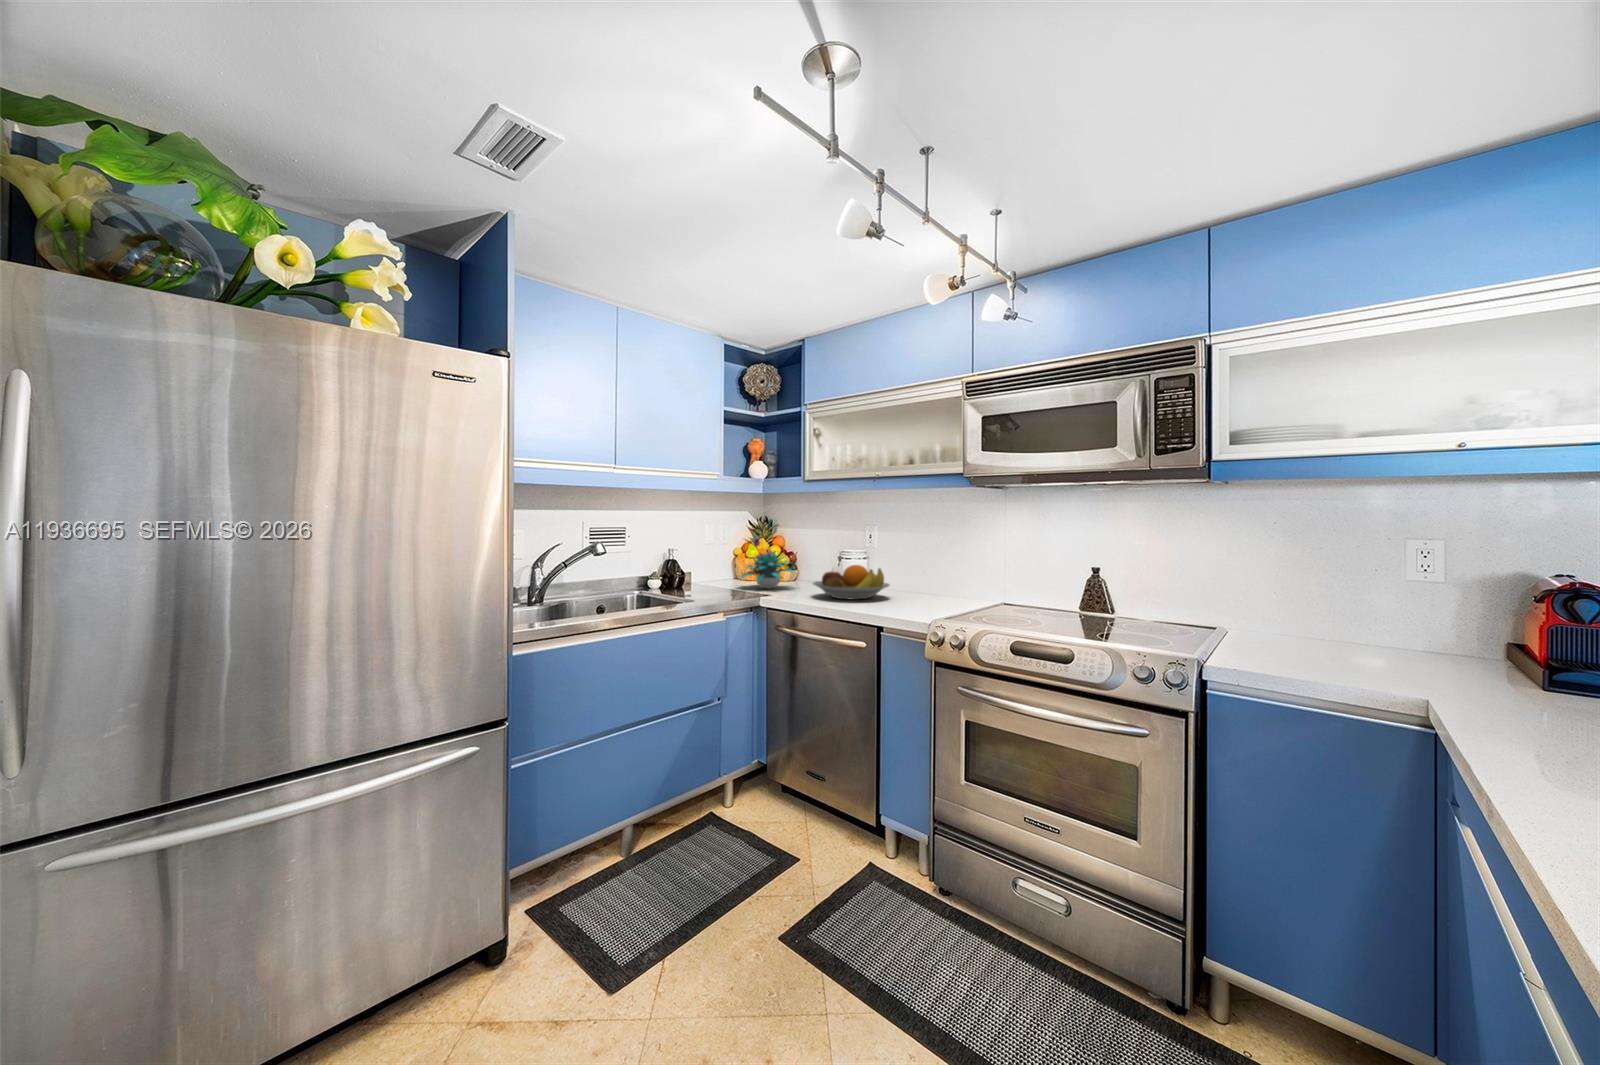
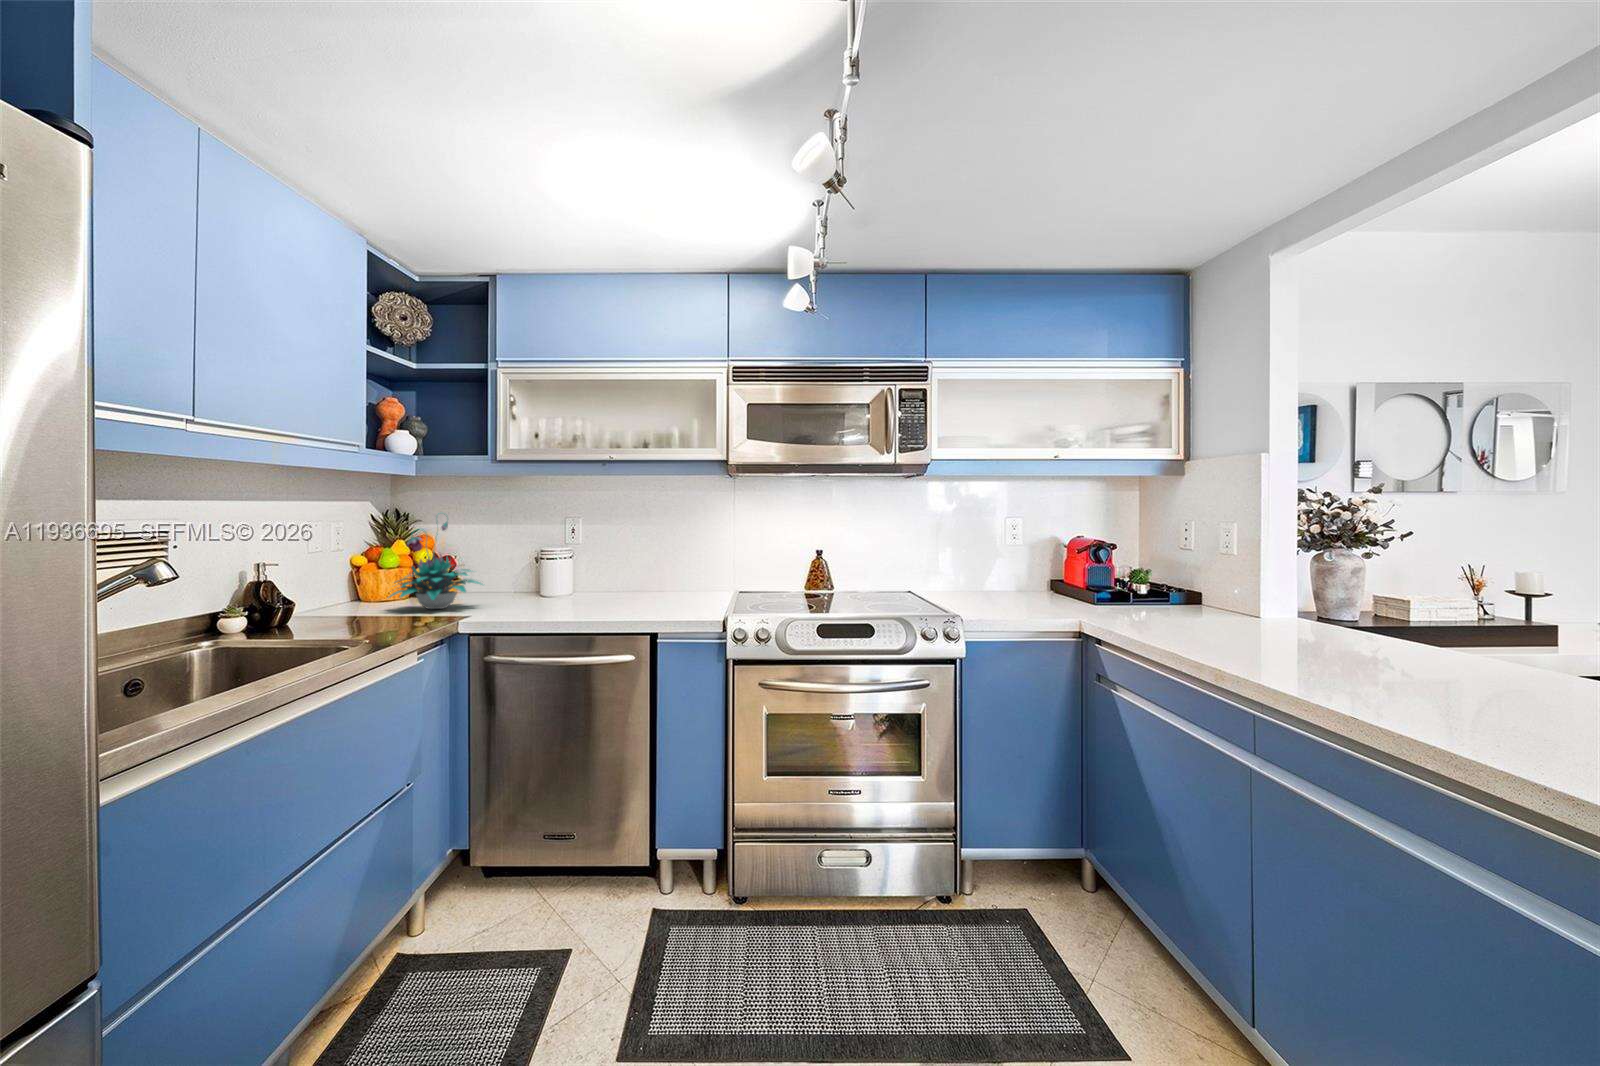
fruit bowl: present [813,565,889,599] -> none [526,568,627,611]

